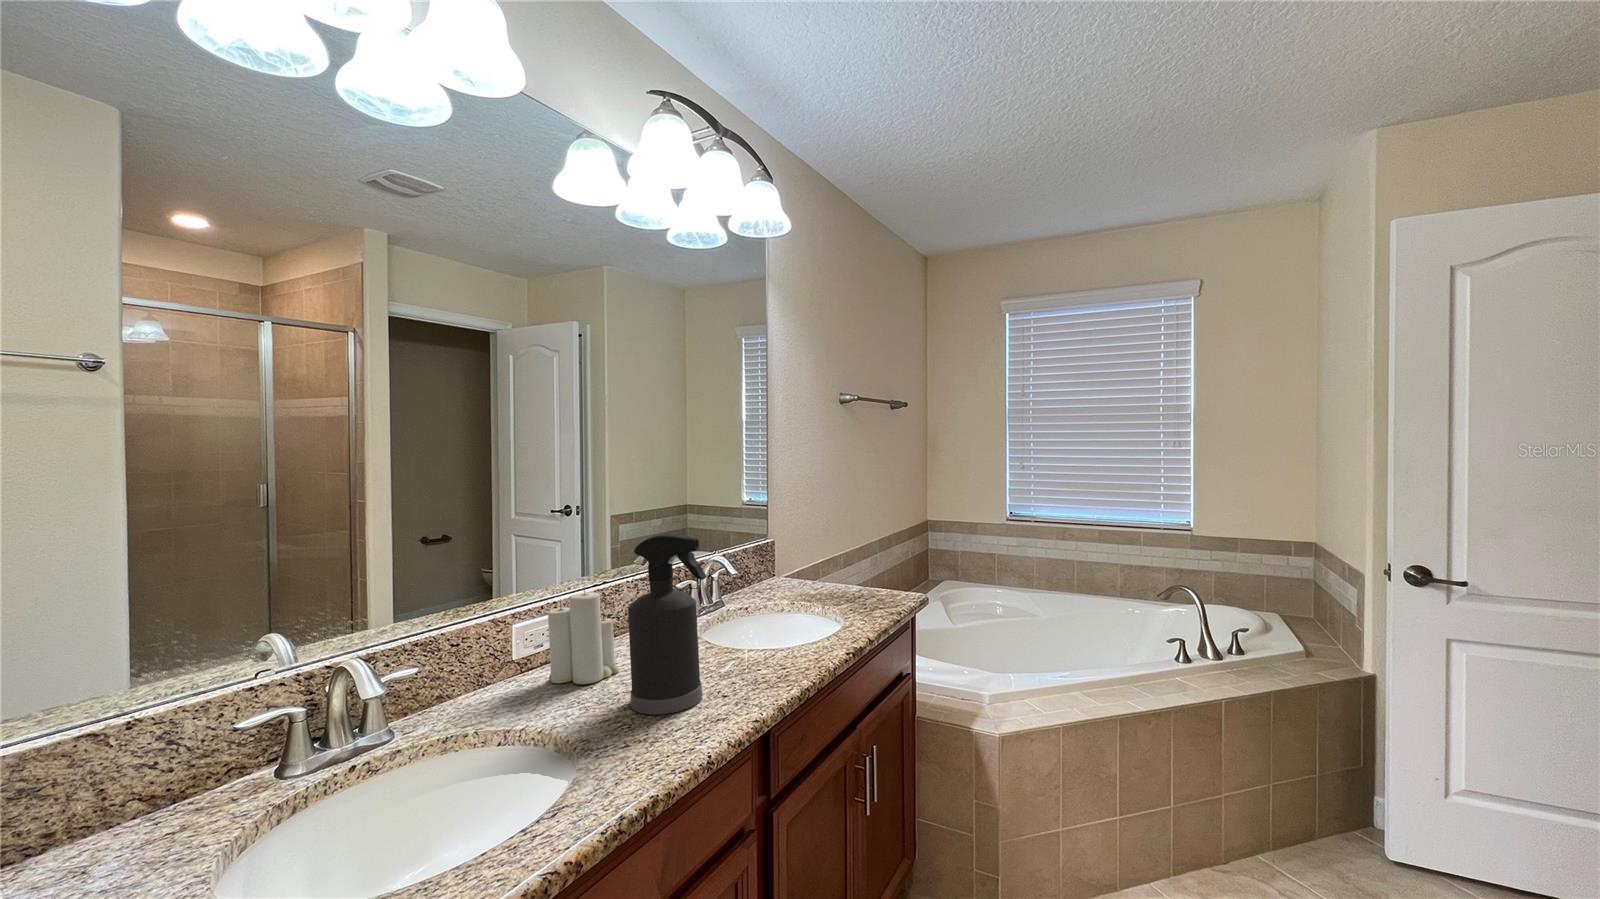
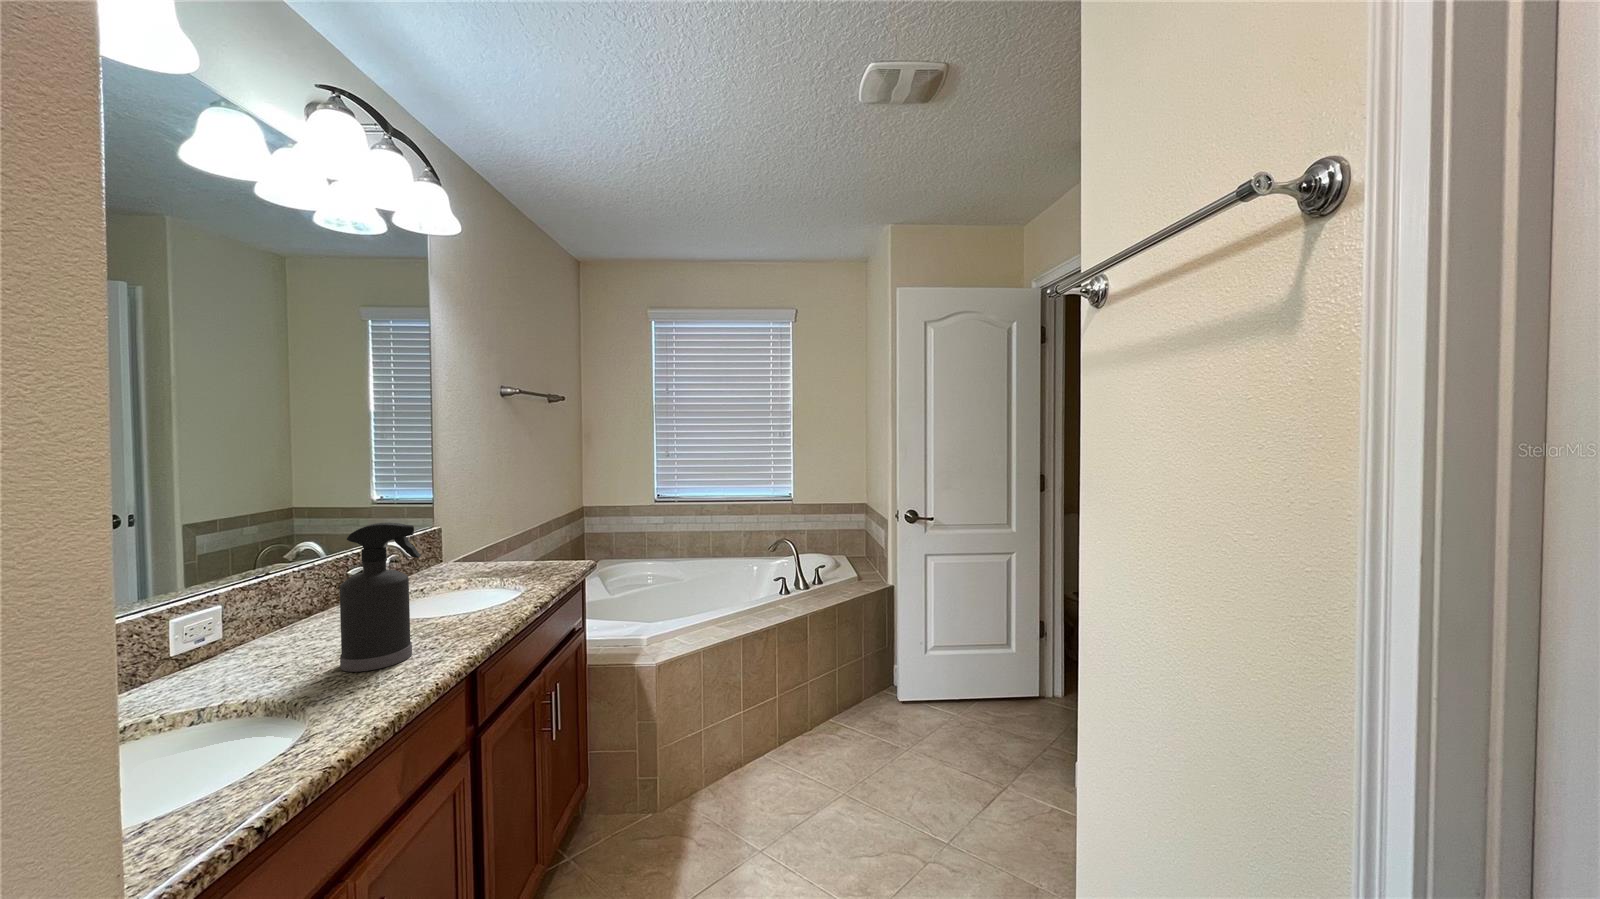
candle: present [548,587,619,684] -> none [222,574,309,669]

